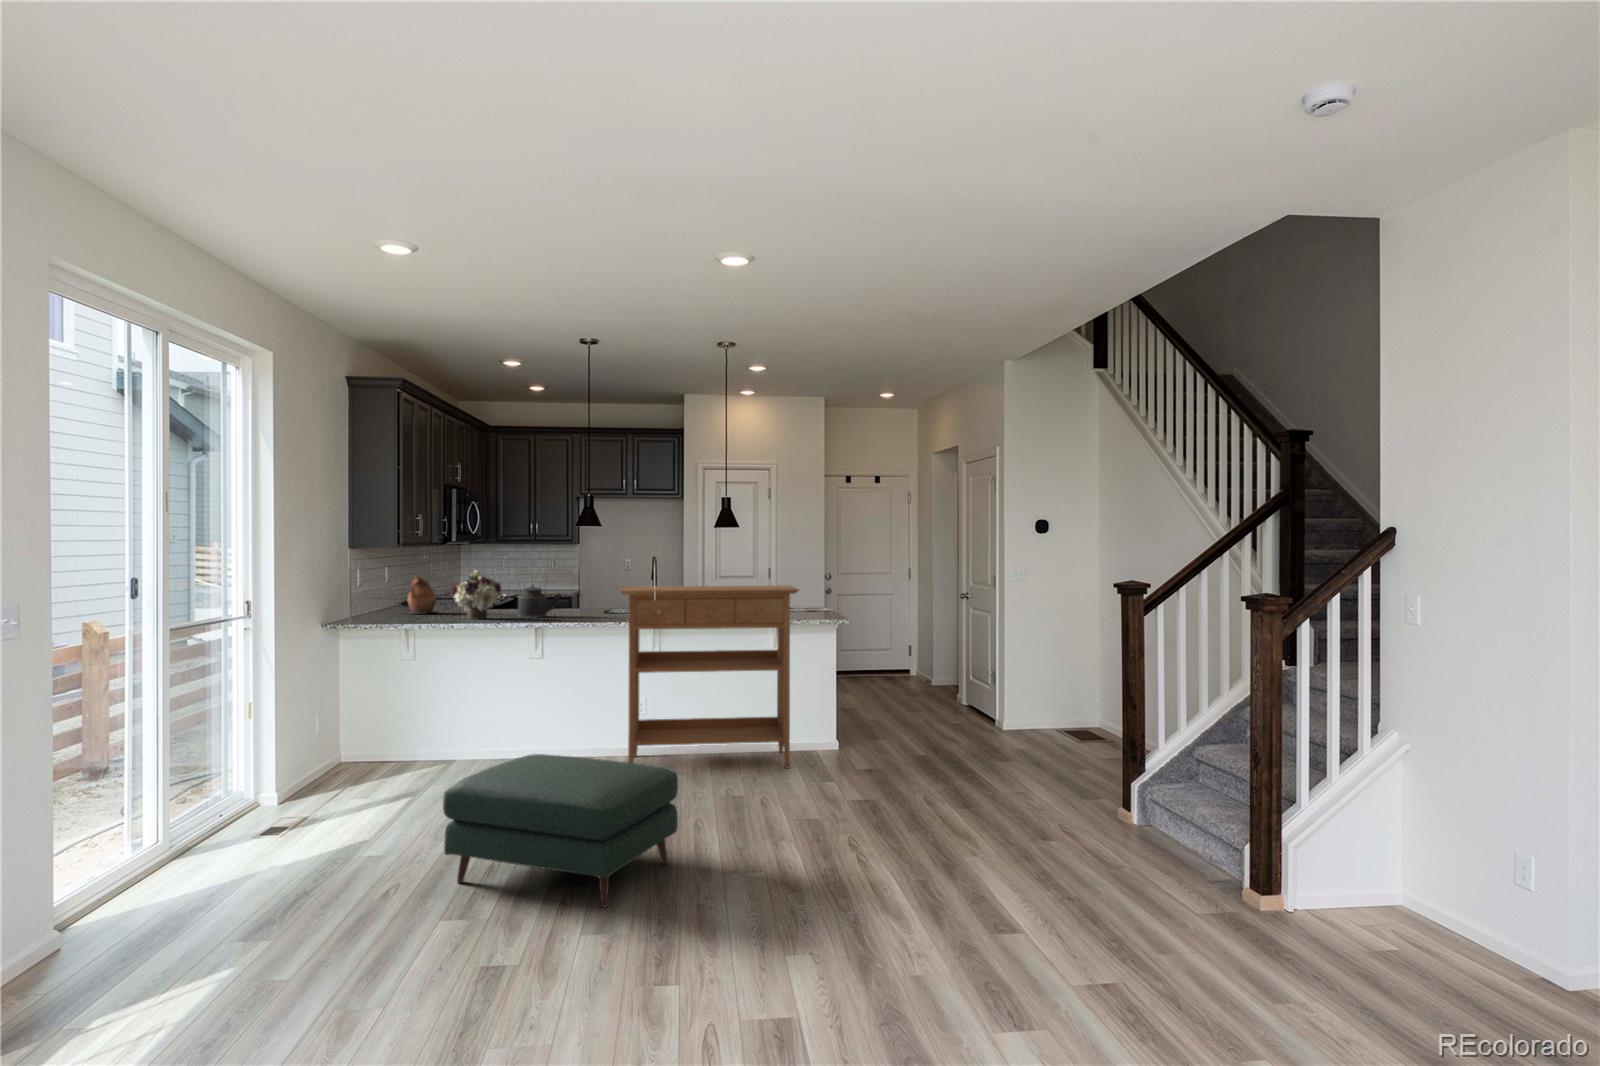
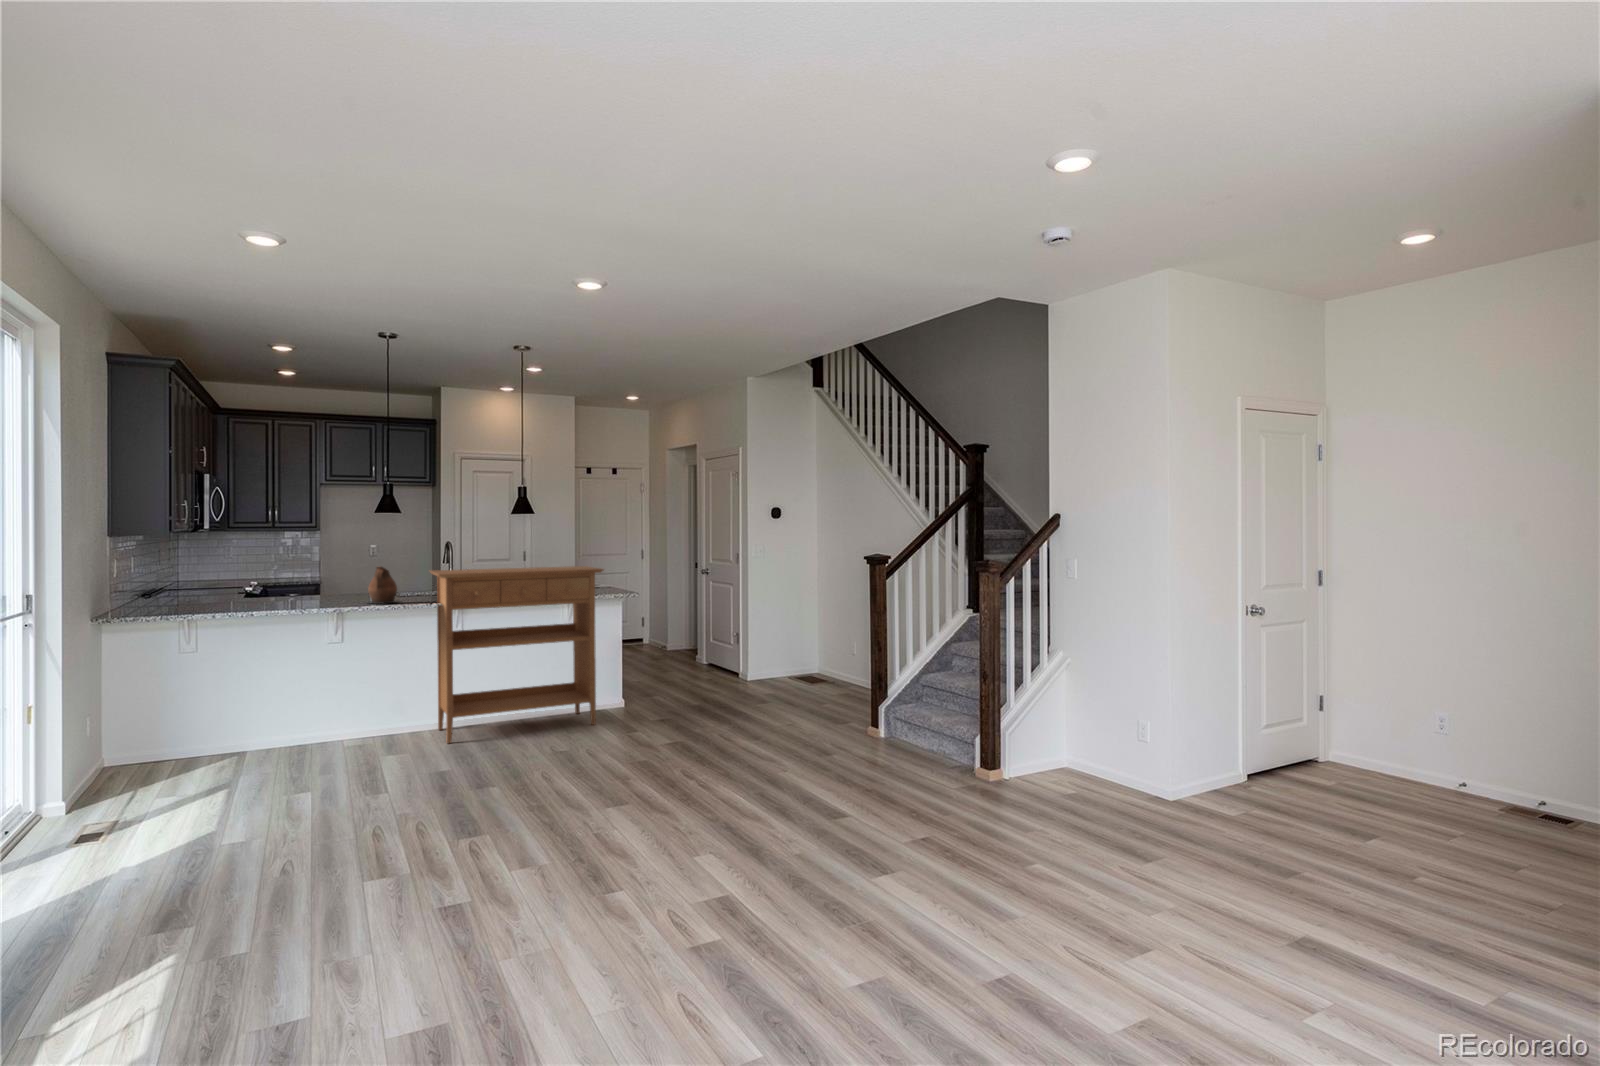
flower arrangement: present [450,570,501,619] -> none [237,558,298,608]
ceramic pitcher: present [407,577,436,614] -> present [368,567,397,604]
kettle: present [517,584,561,618] -> none [306,564,354,605]
ottoman: present [443,754,678,908] -> none [347,723,557,846]

